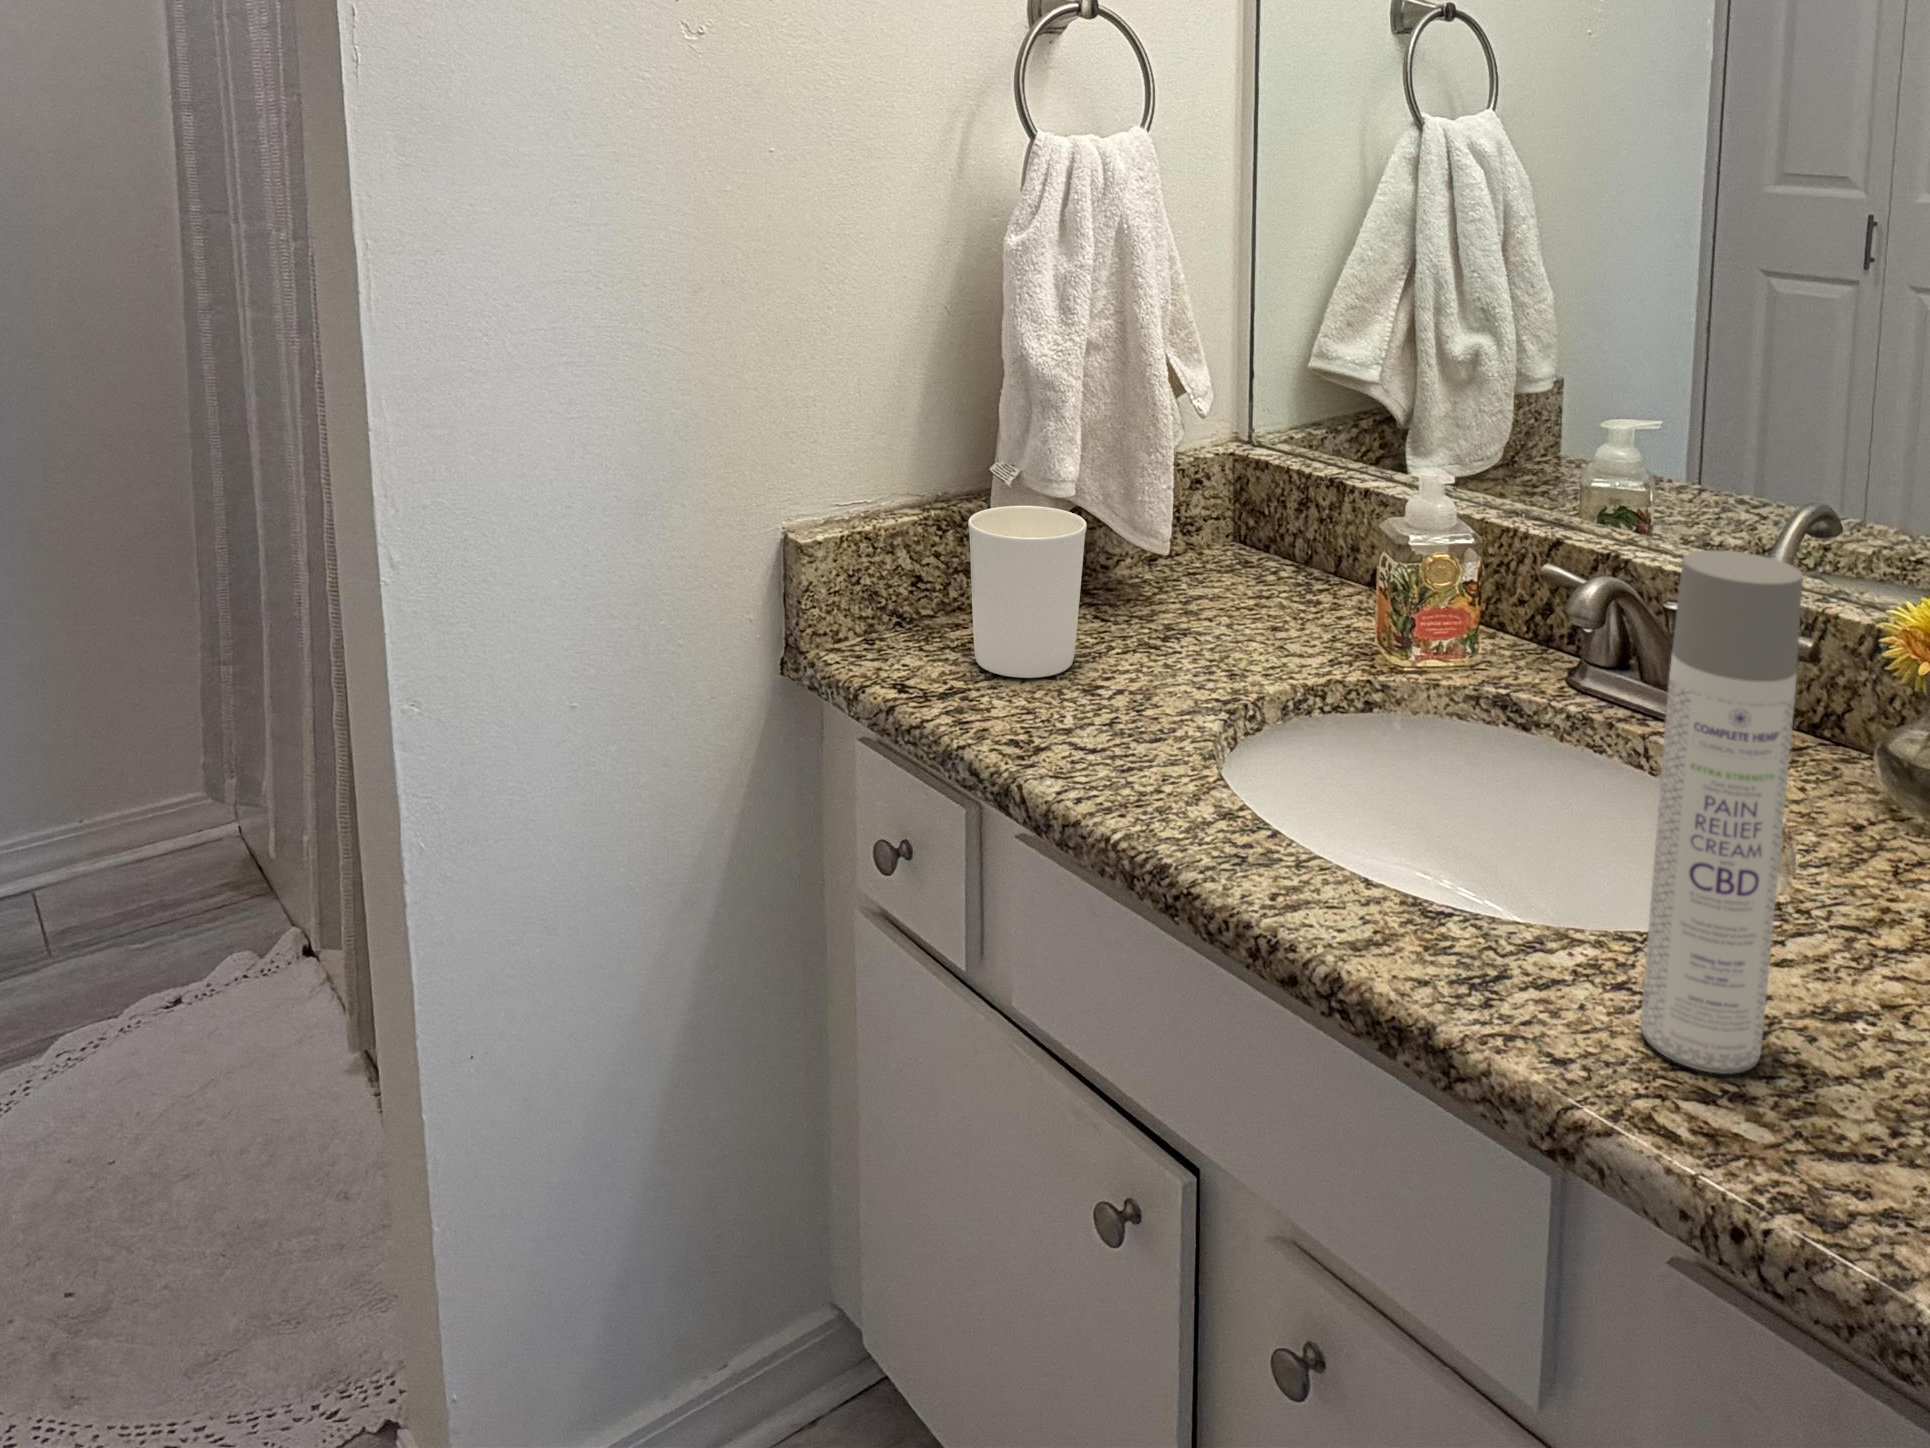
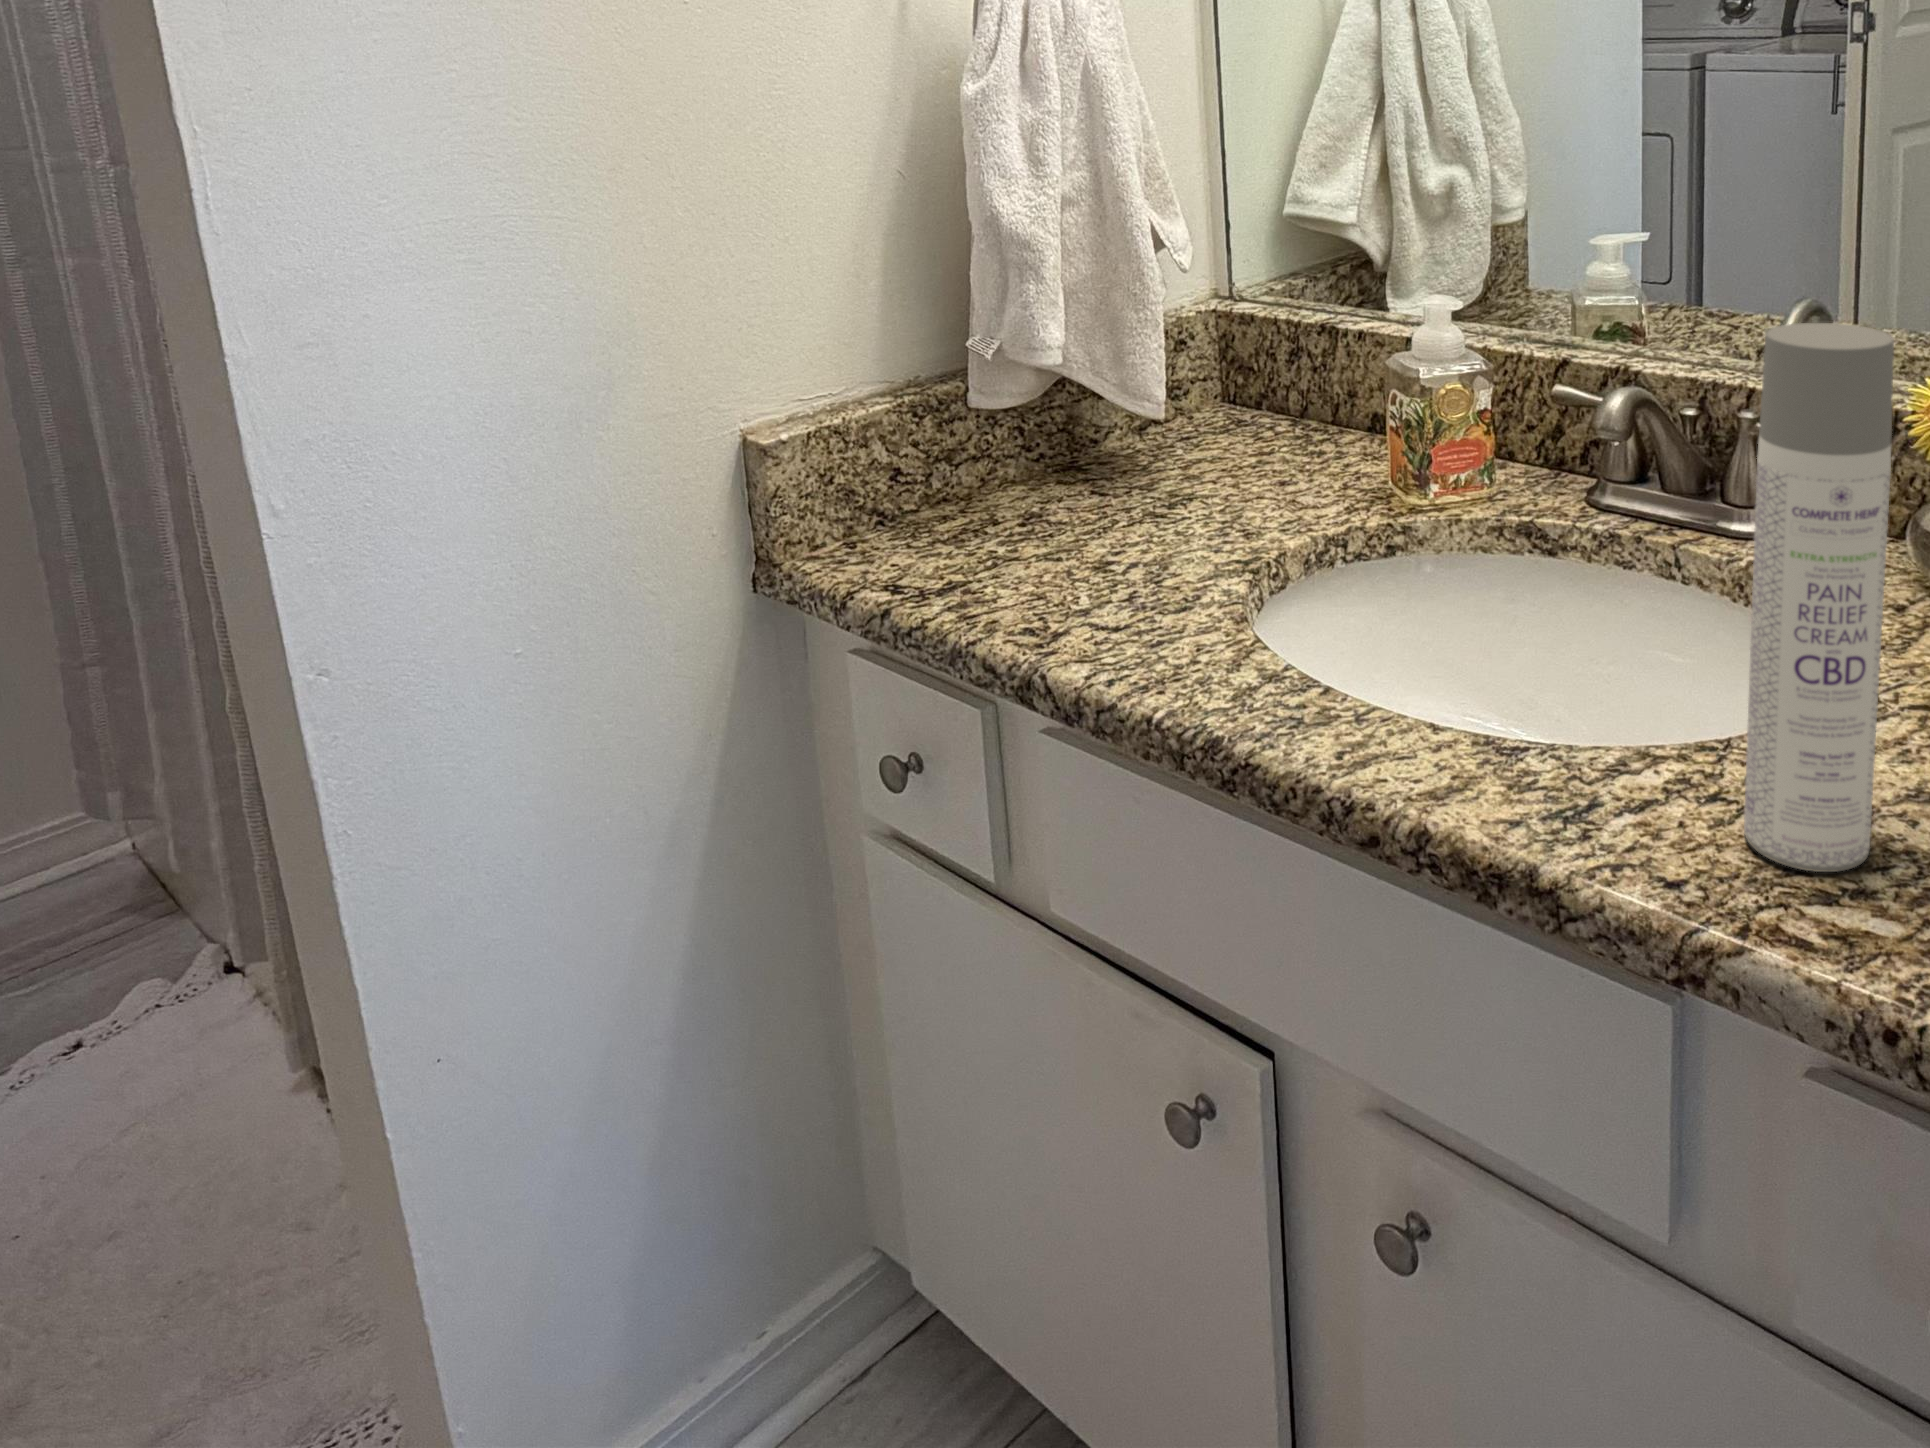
candle holder: present [968,506,1087,678] -> none [952,379,1081,563]

